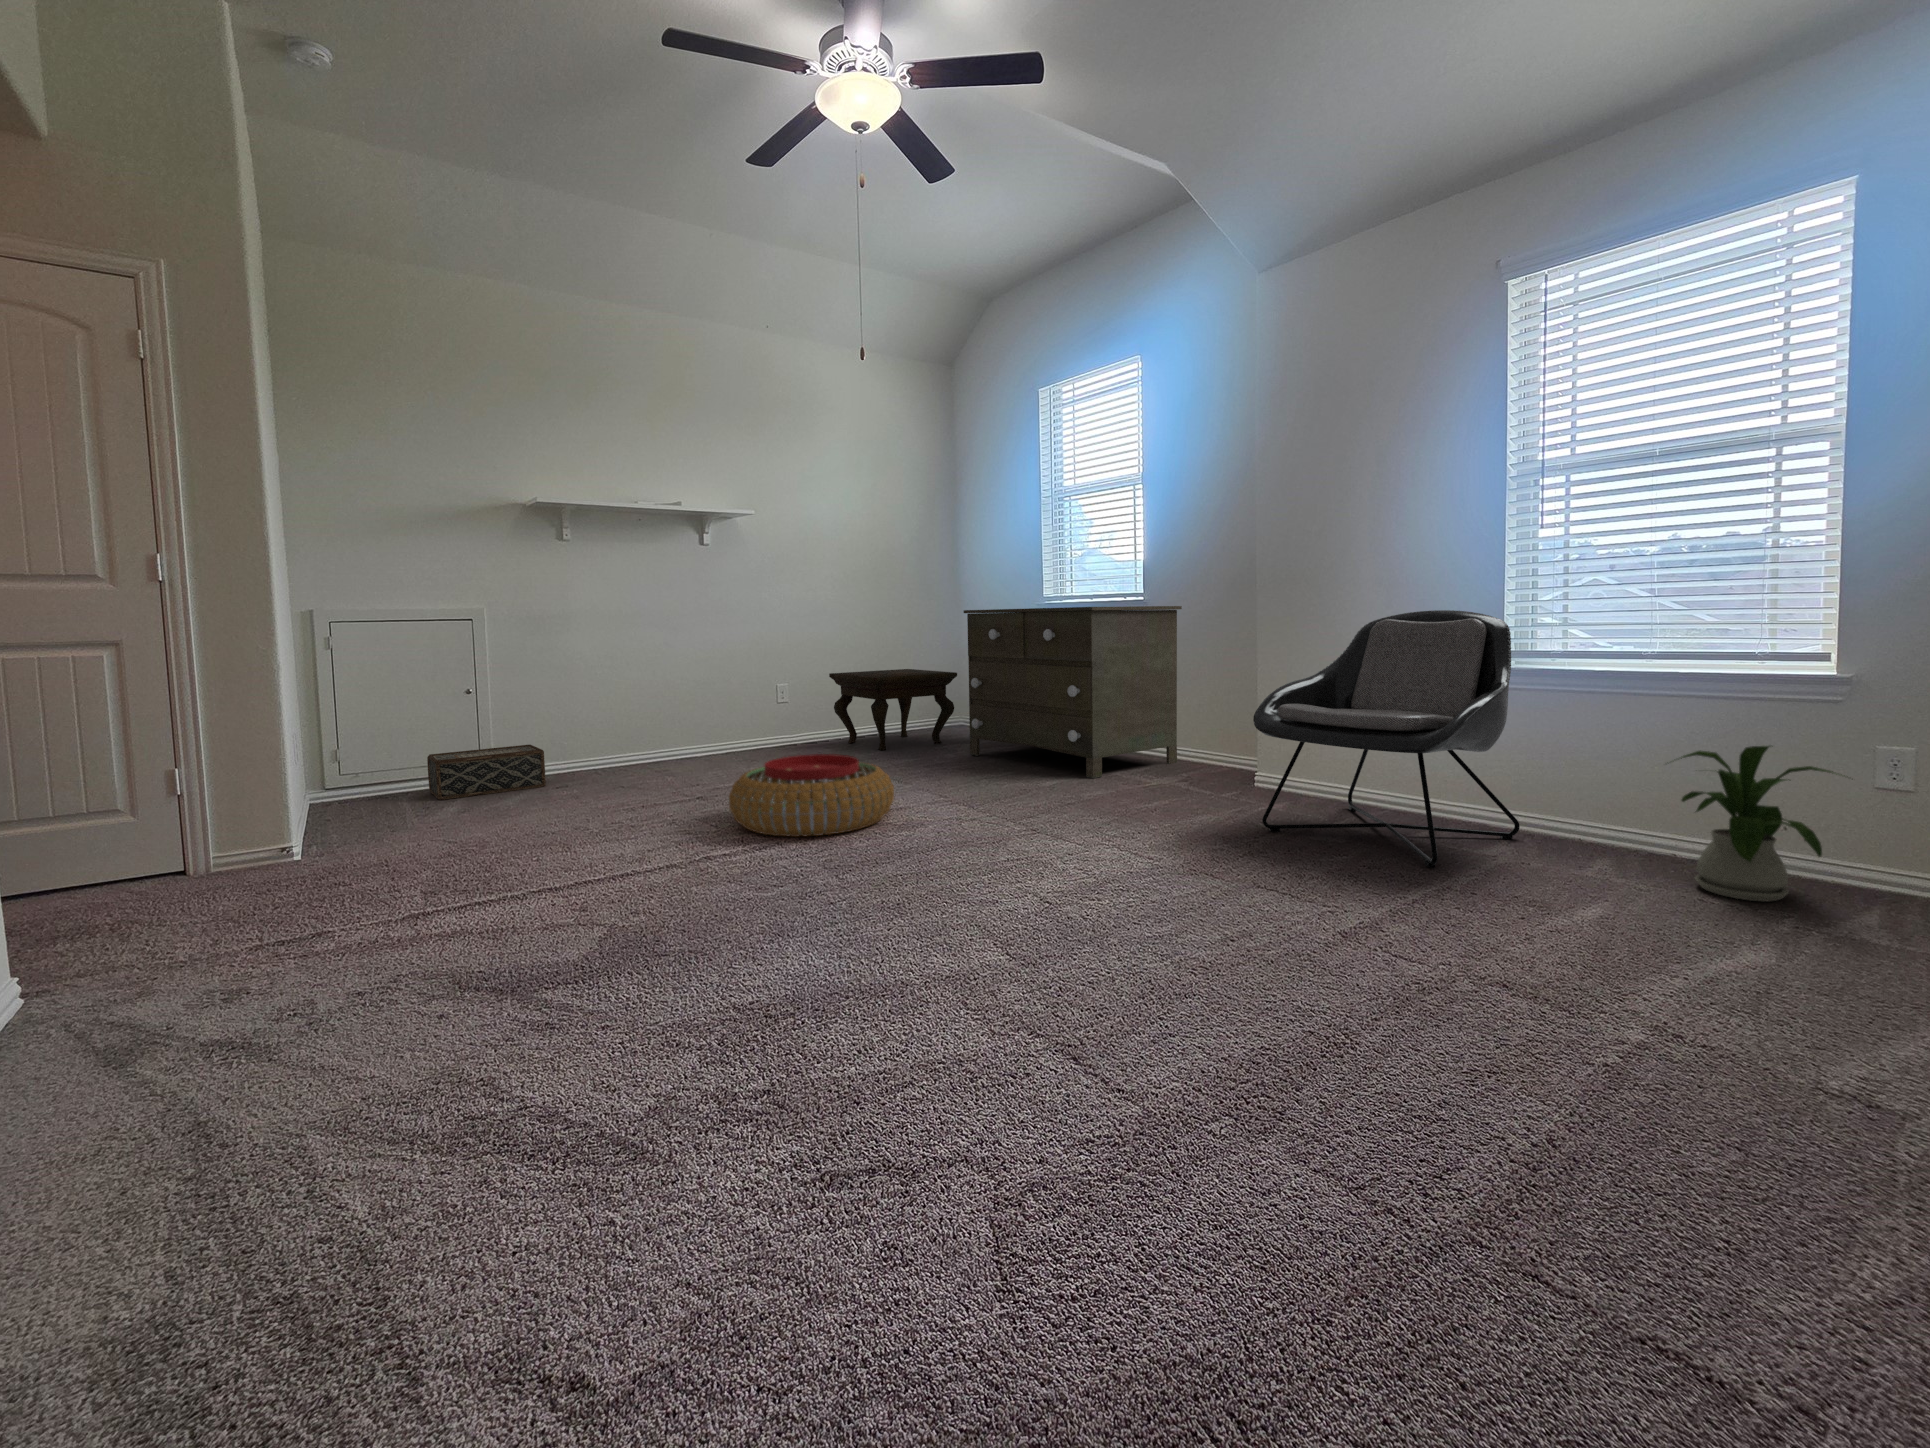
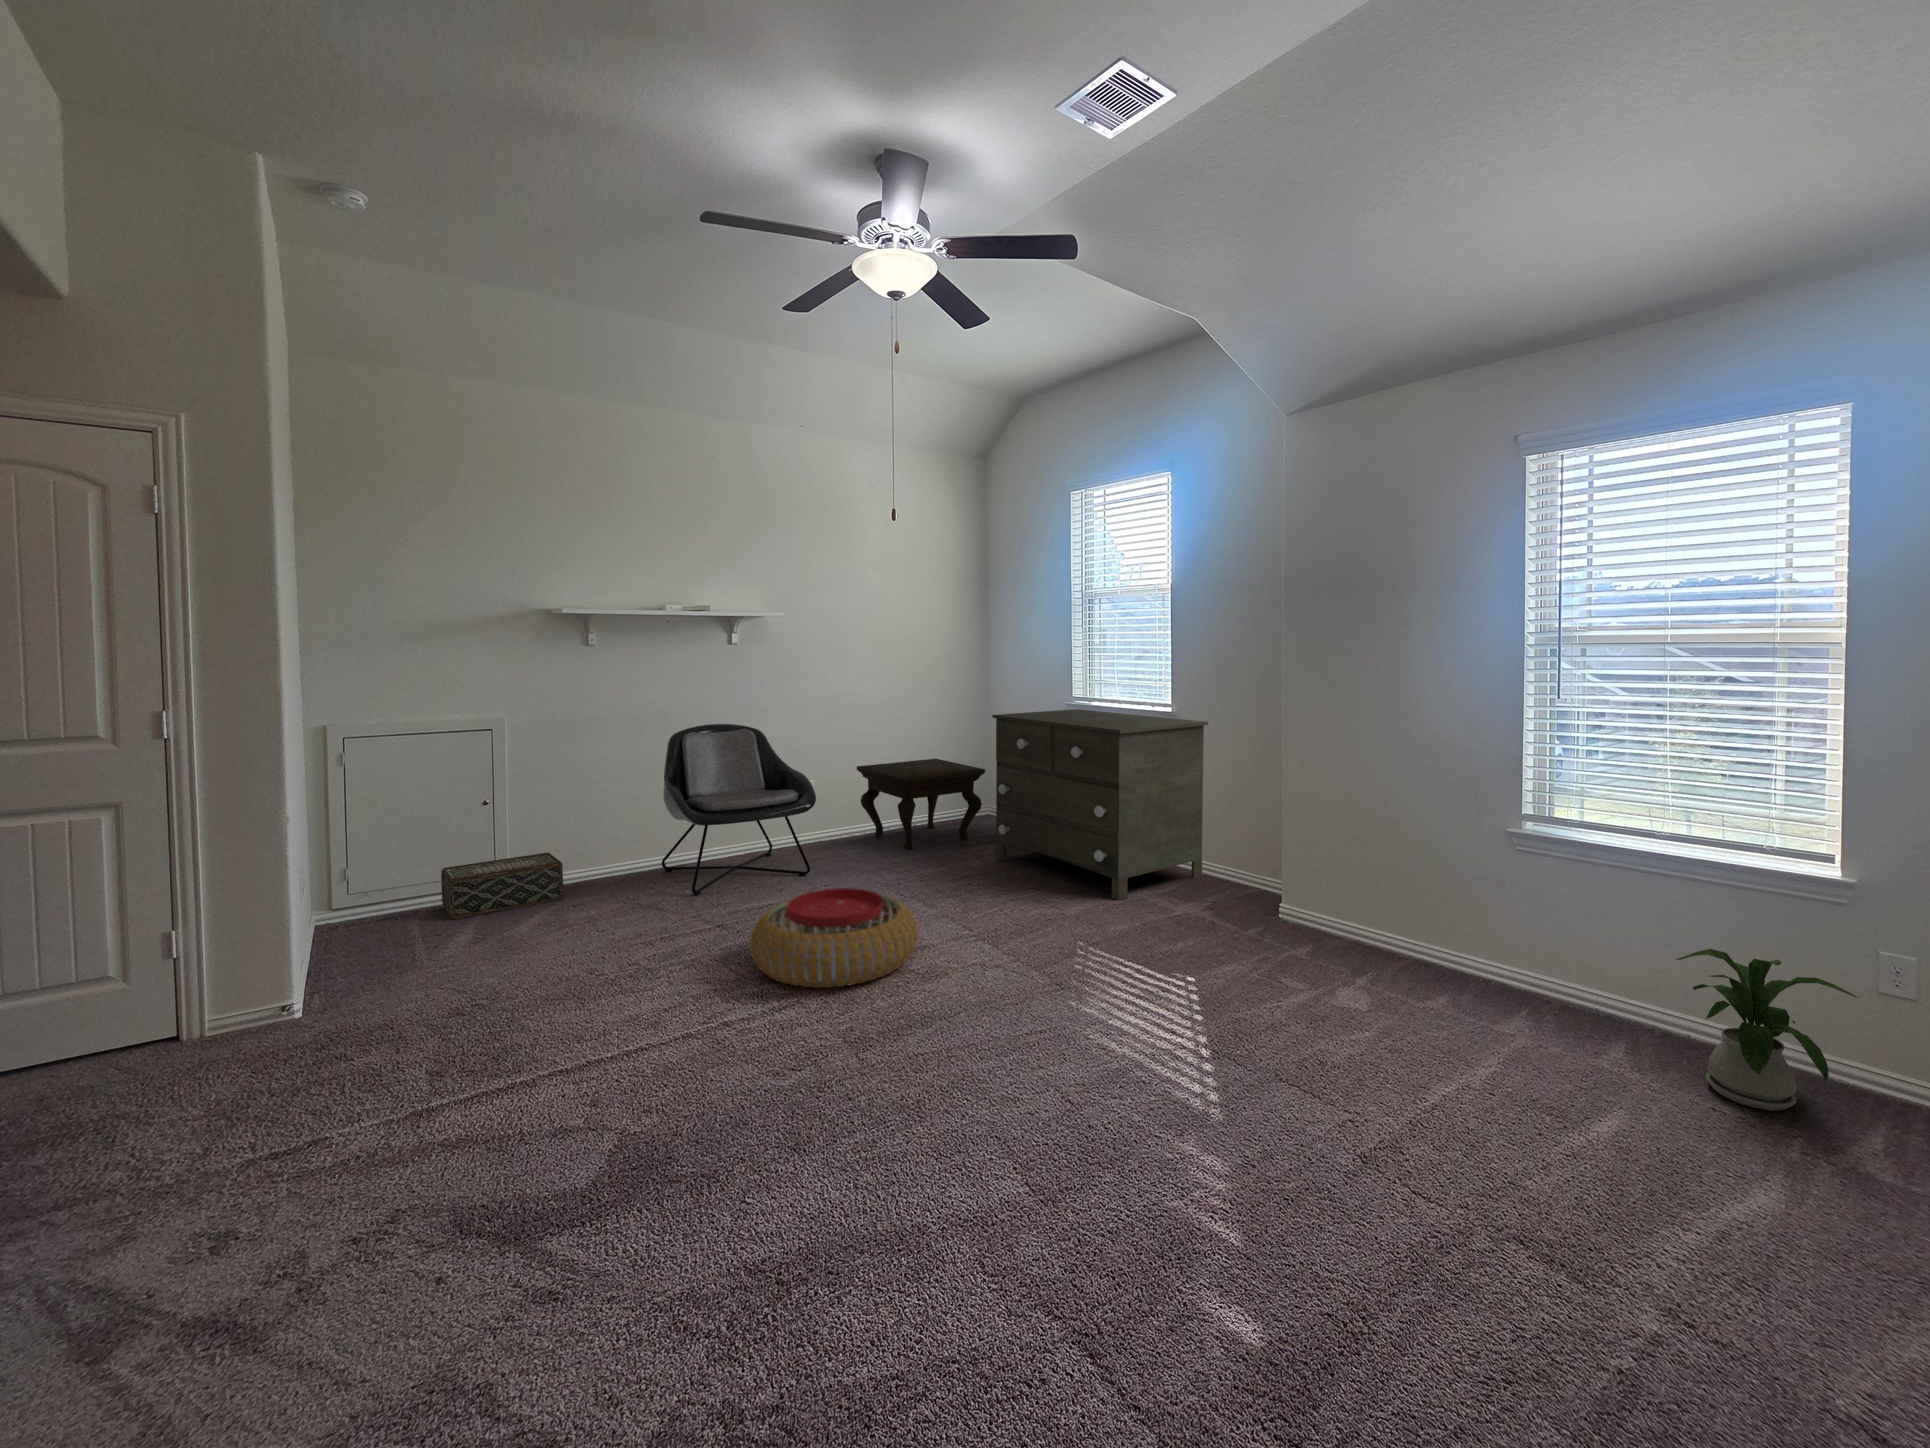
lounge chair: present [1253,610,1520,868] -> present [662,724,816,895]

